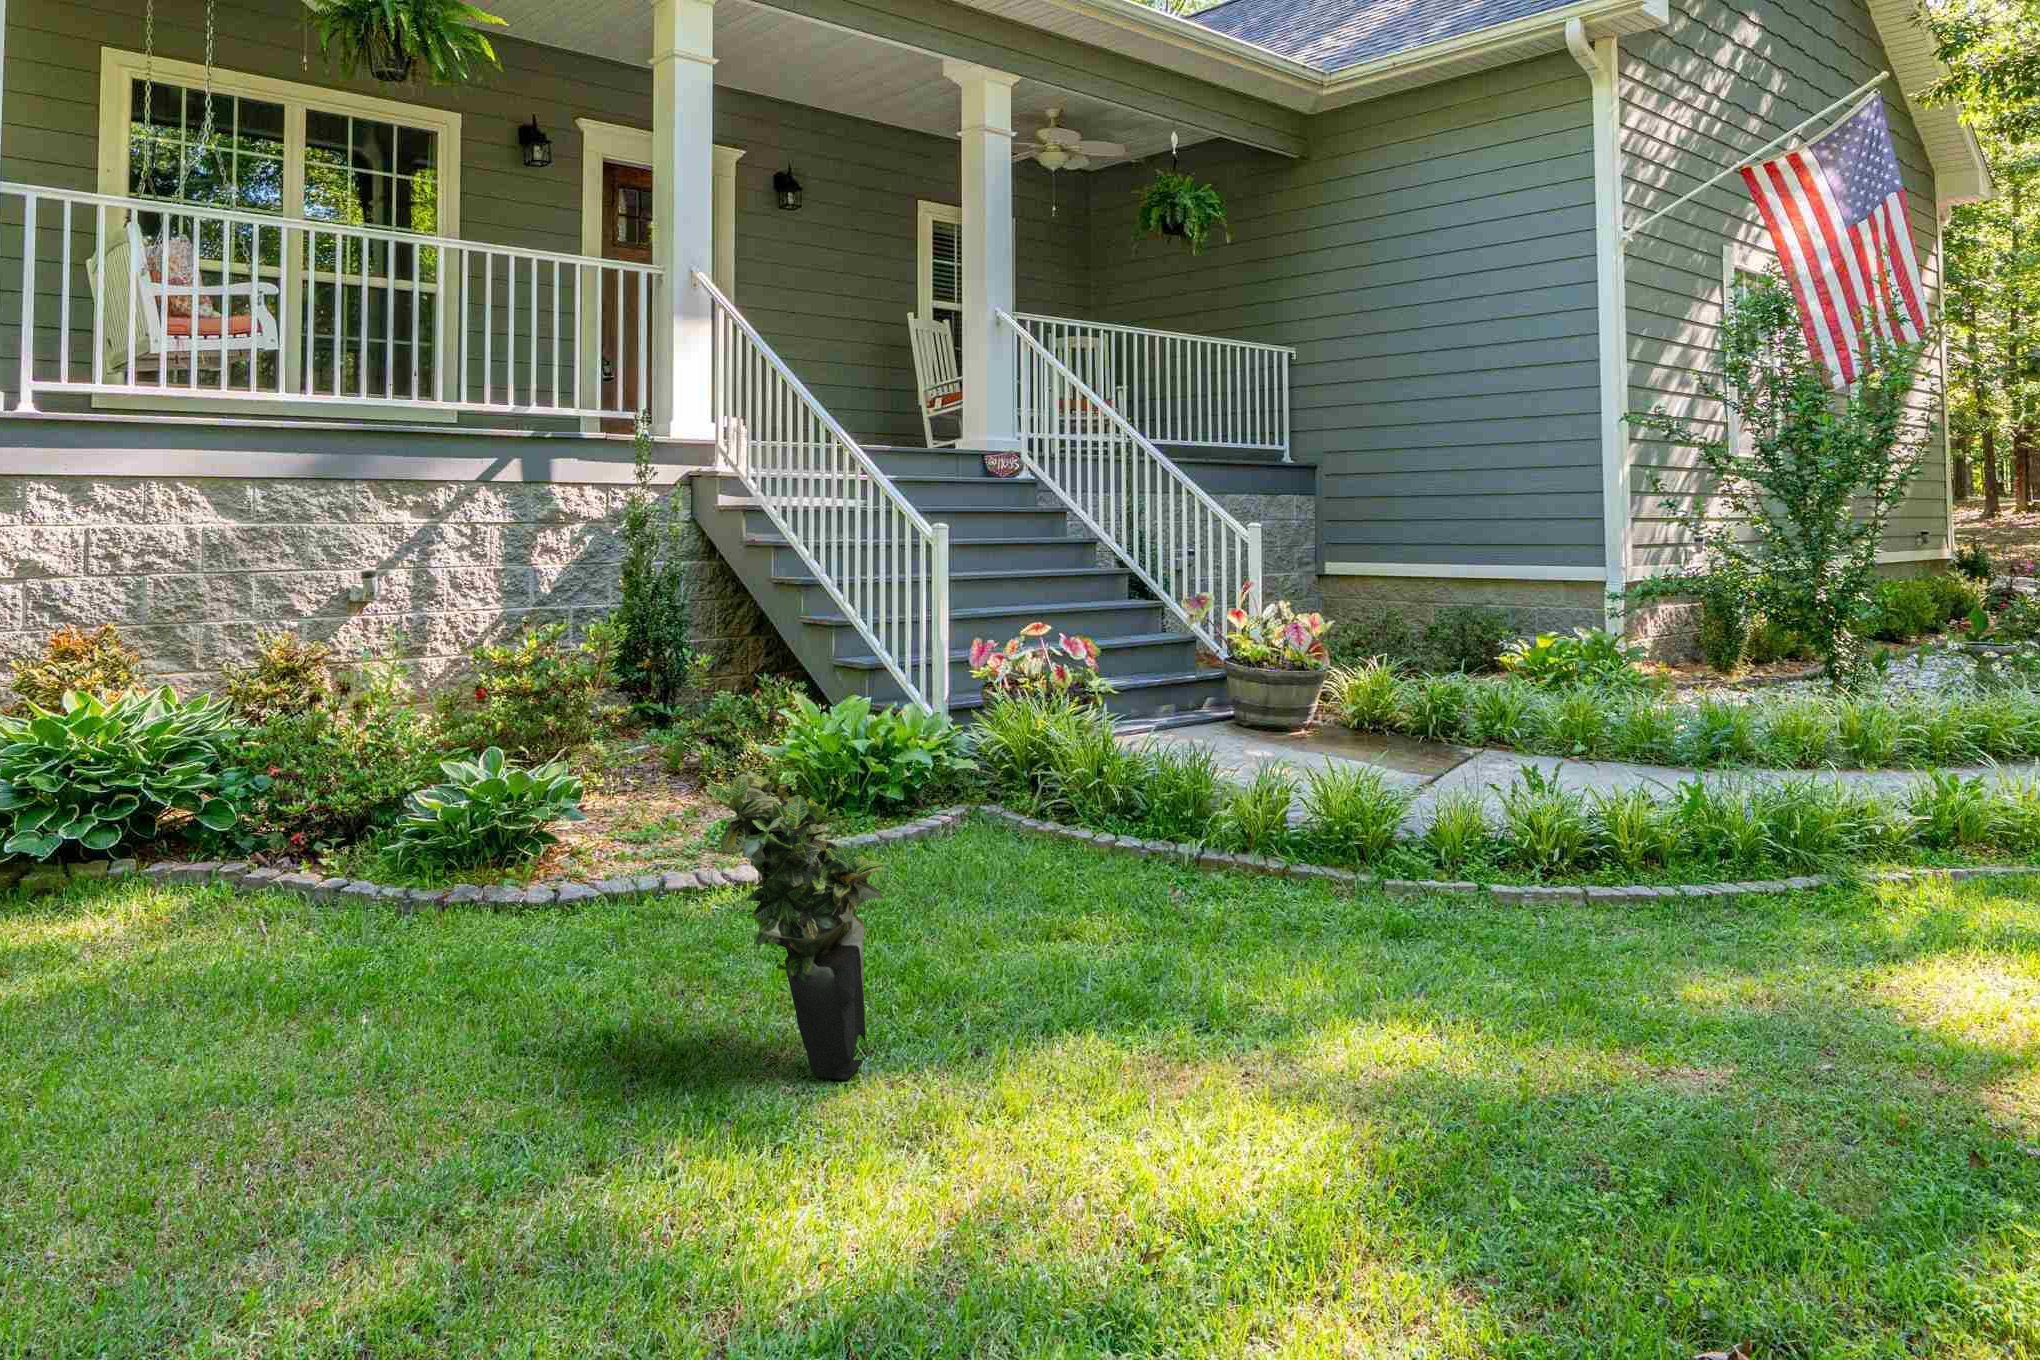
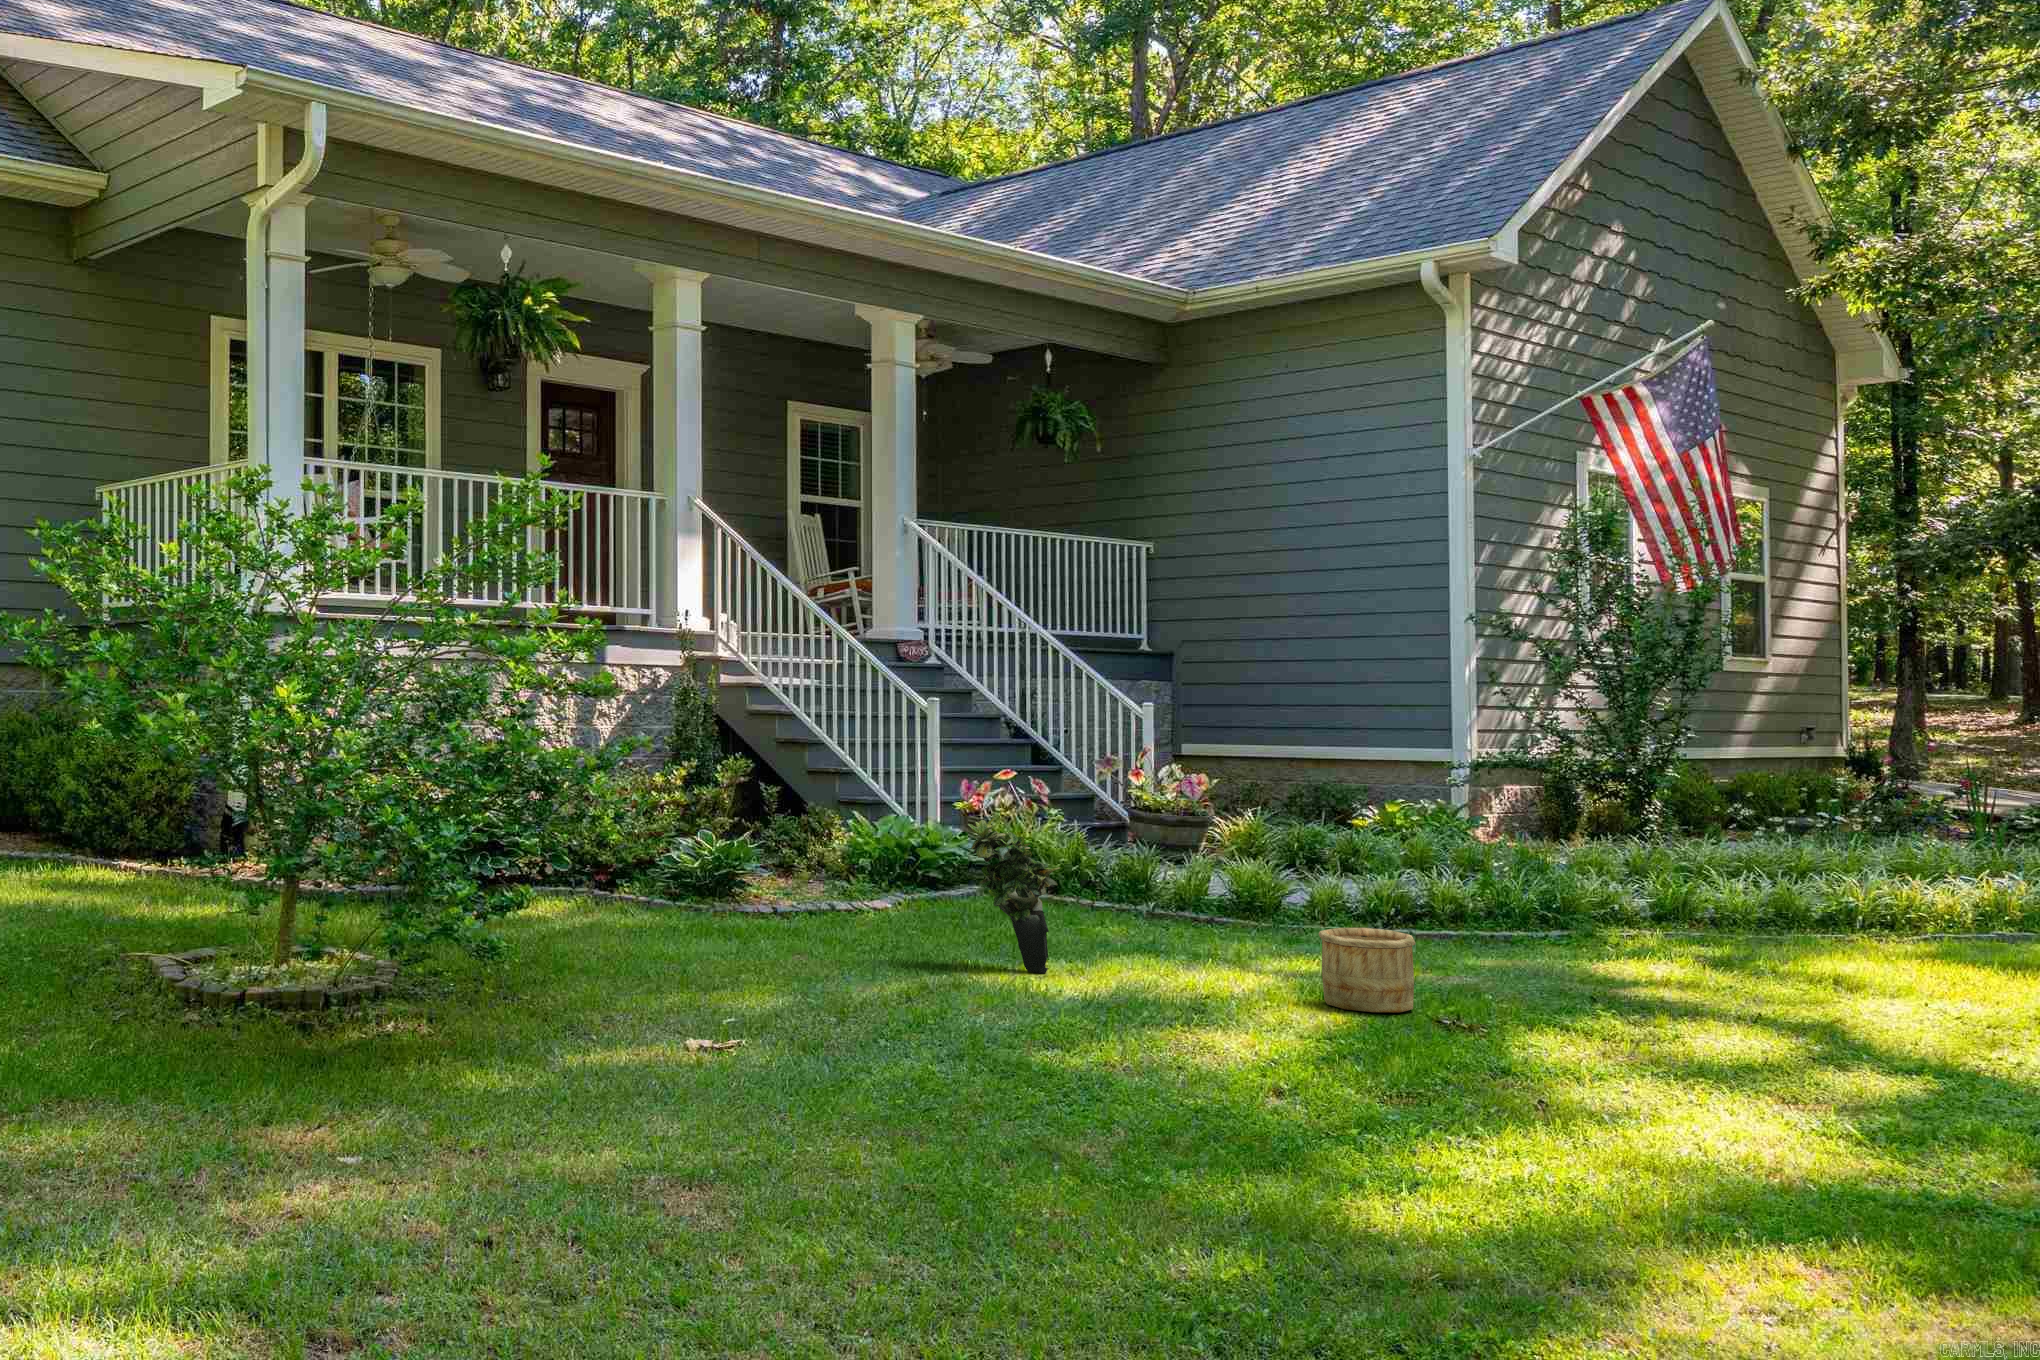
wooden bucket: none [1362,1027,1576,1286] -> present [1319,928,1415,1012]

